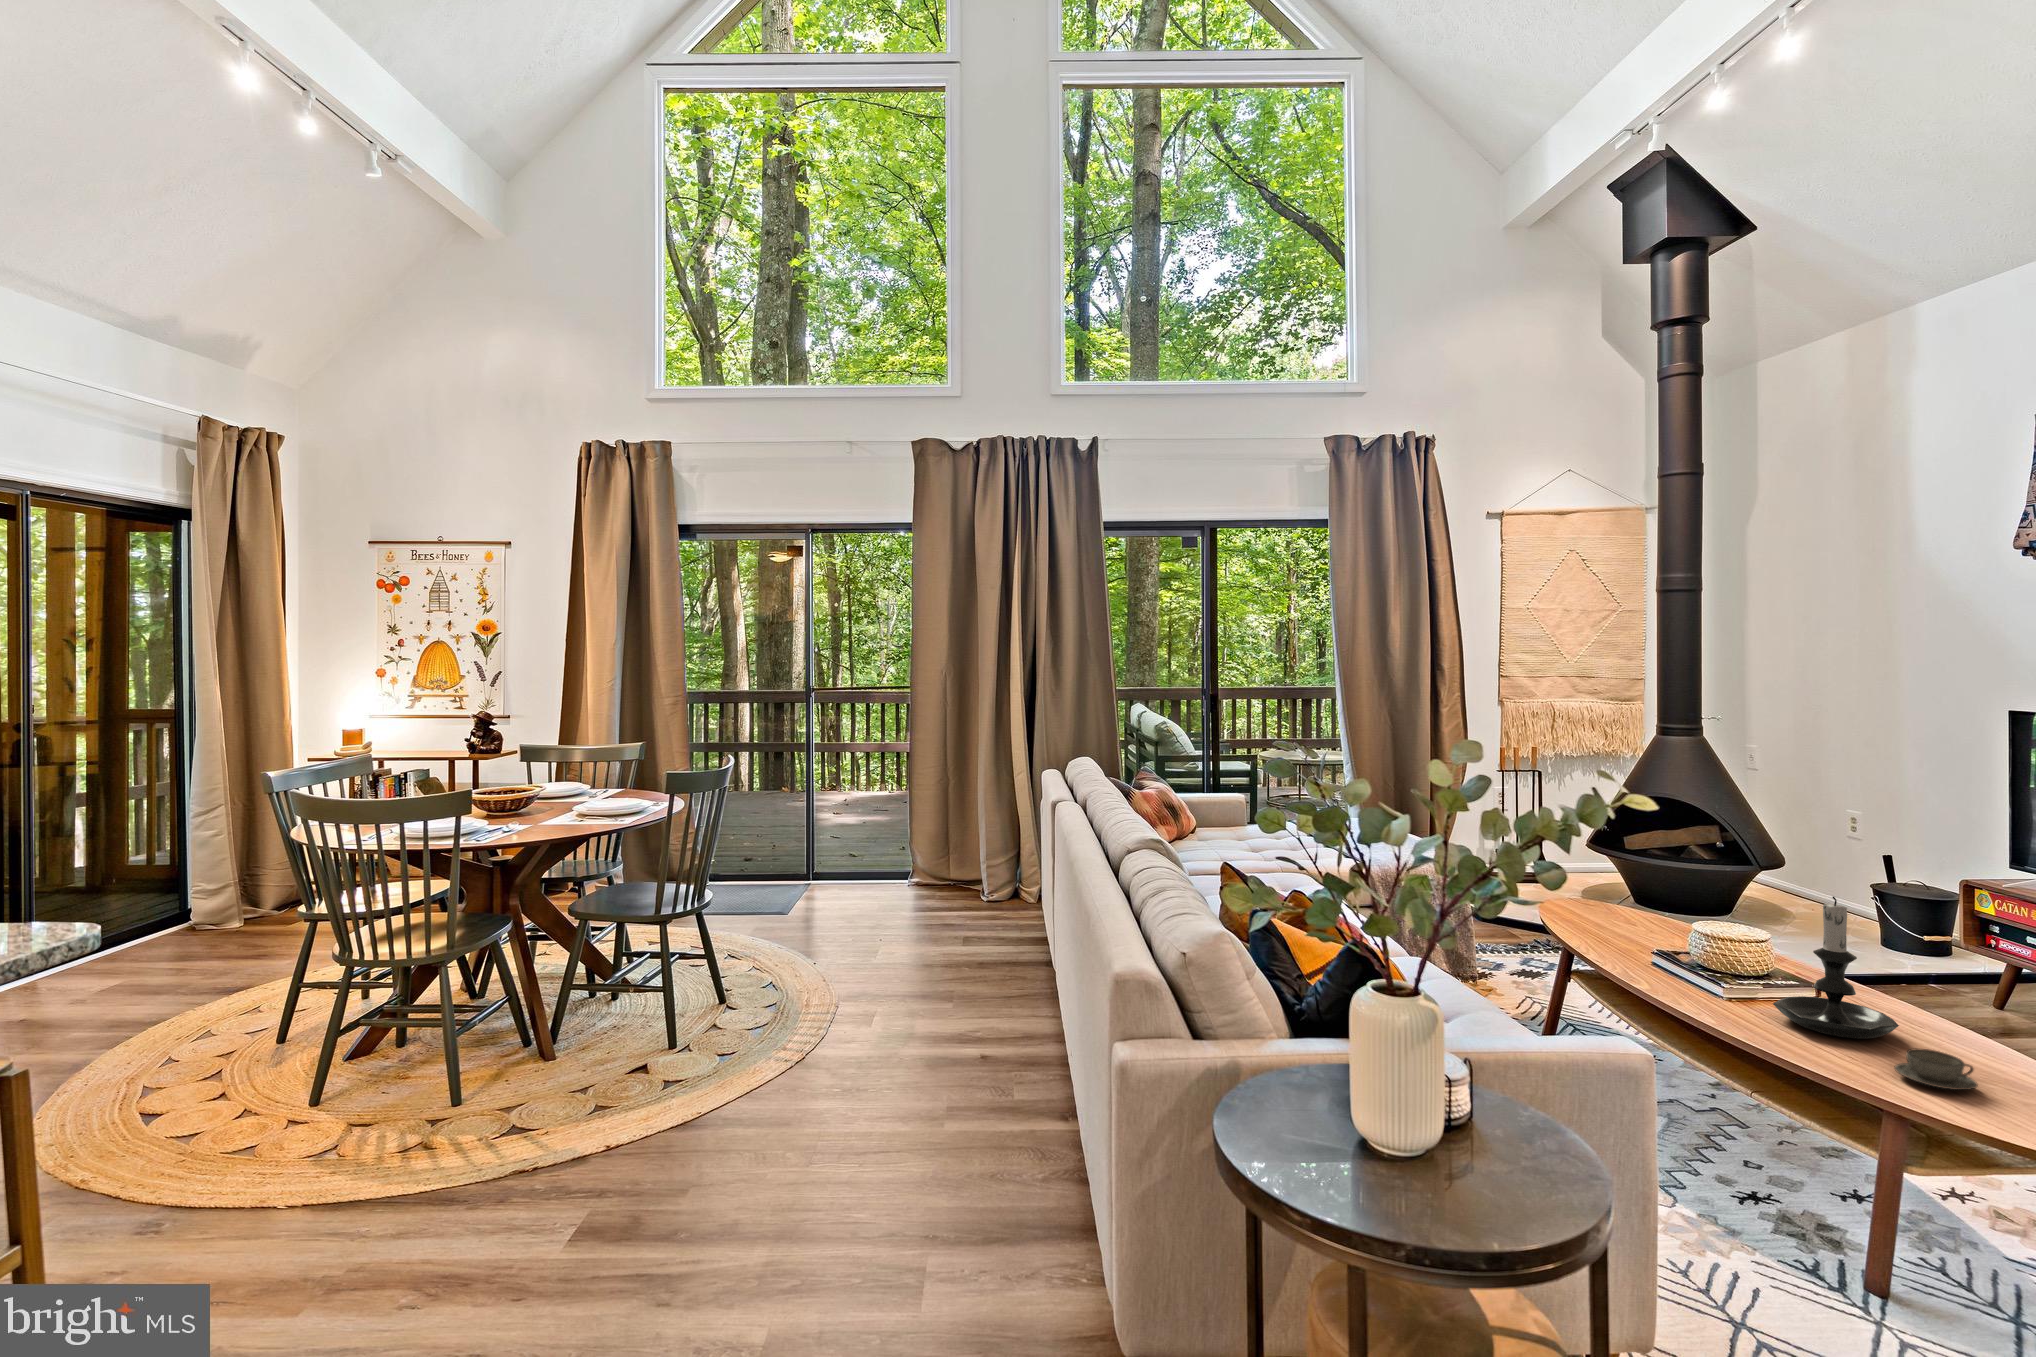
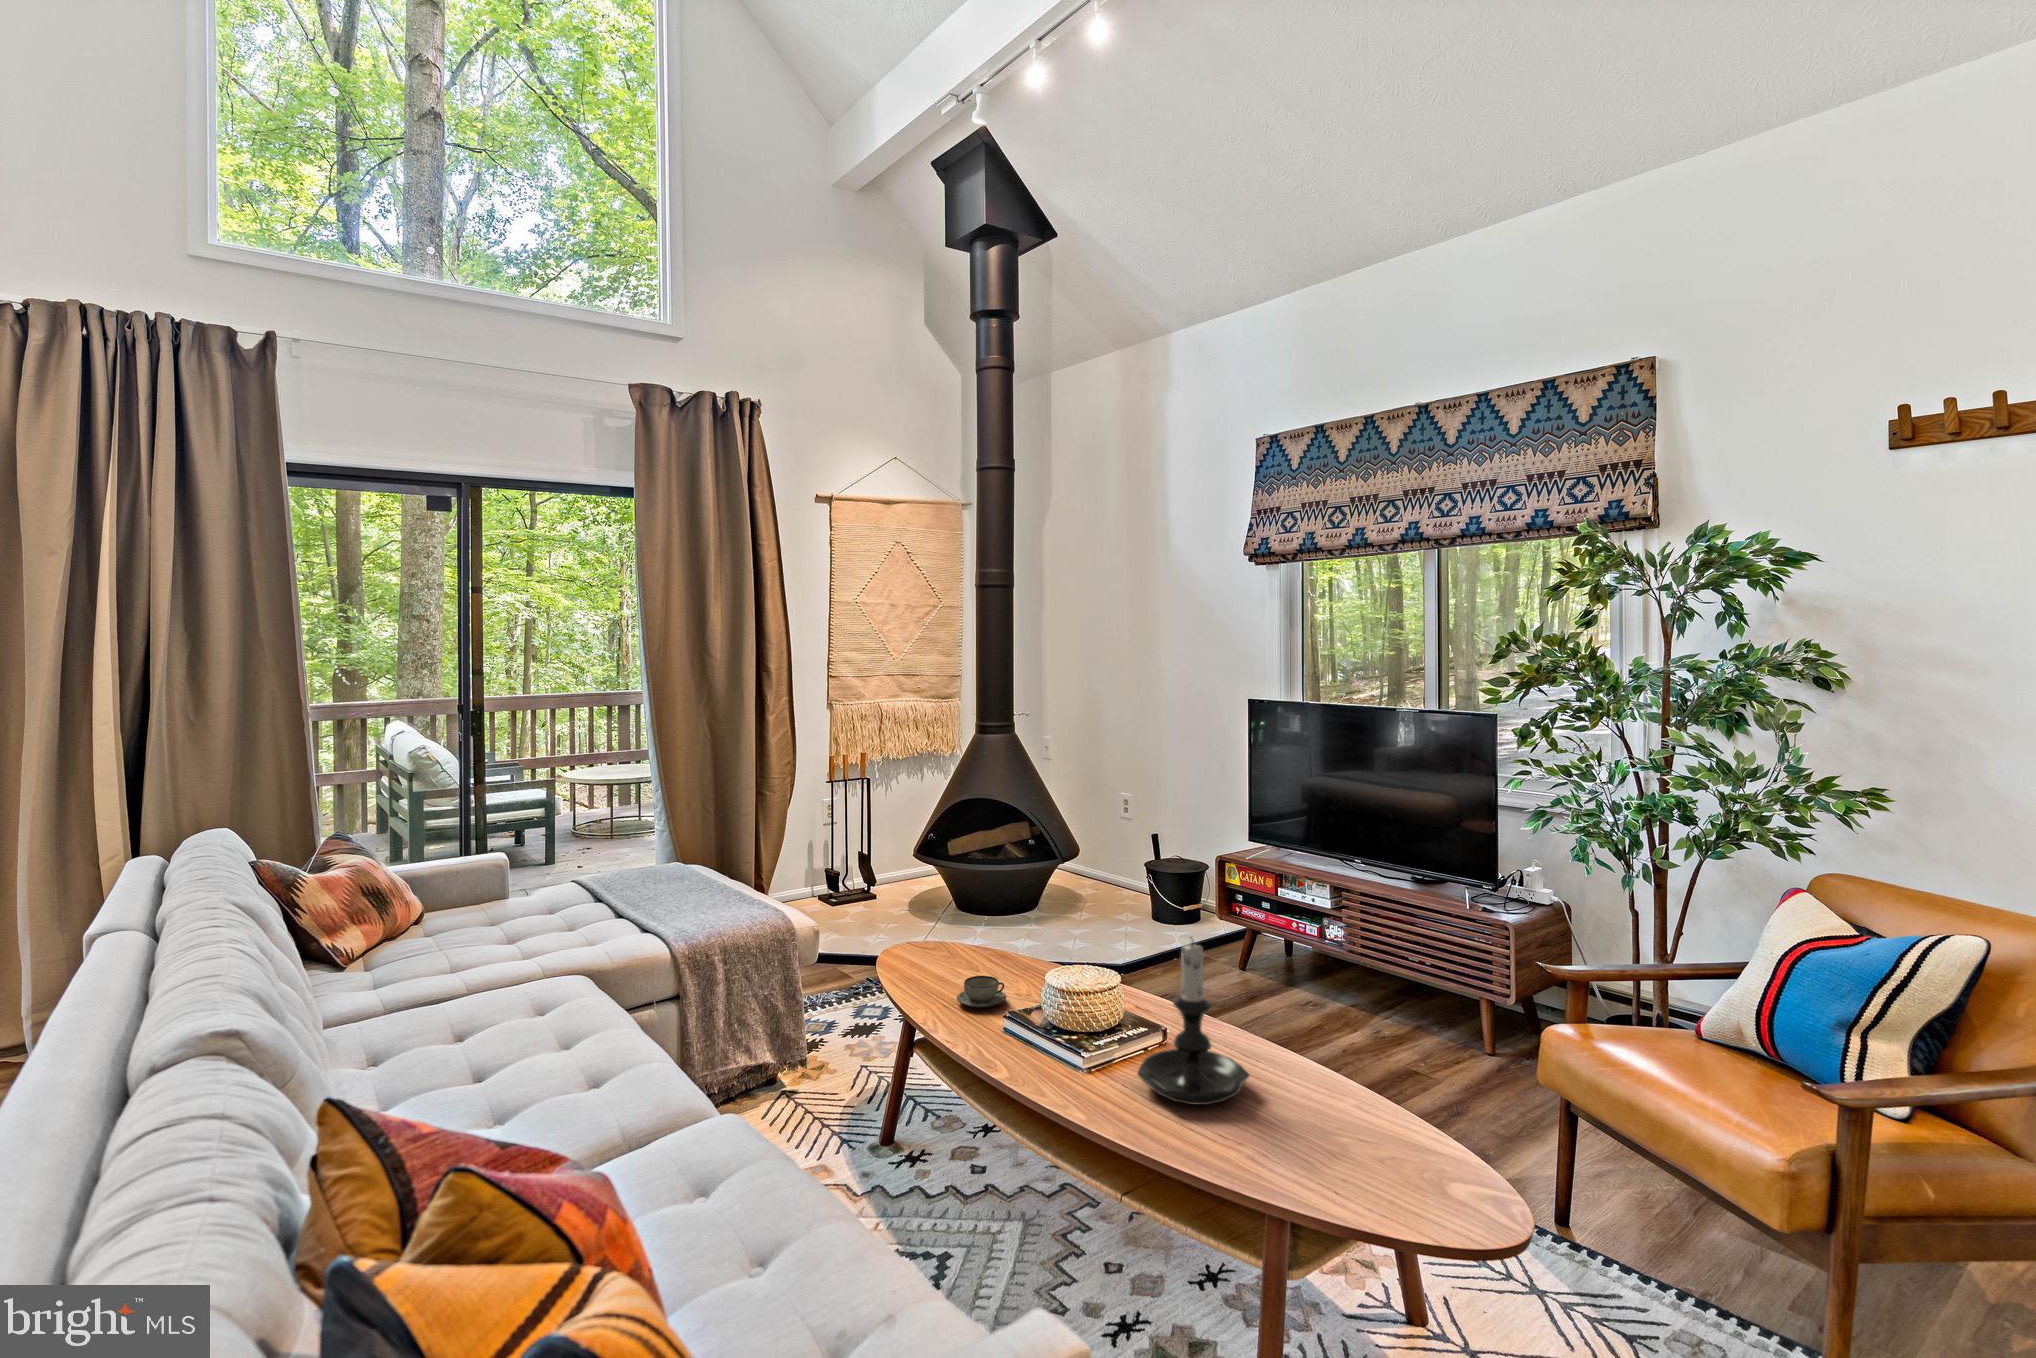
teacup: present [1894,1048,1978,1090] -> present [957,976,1006,1007]

